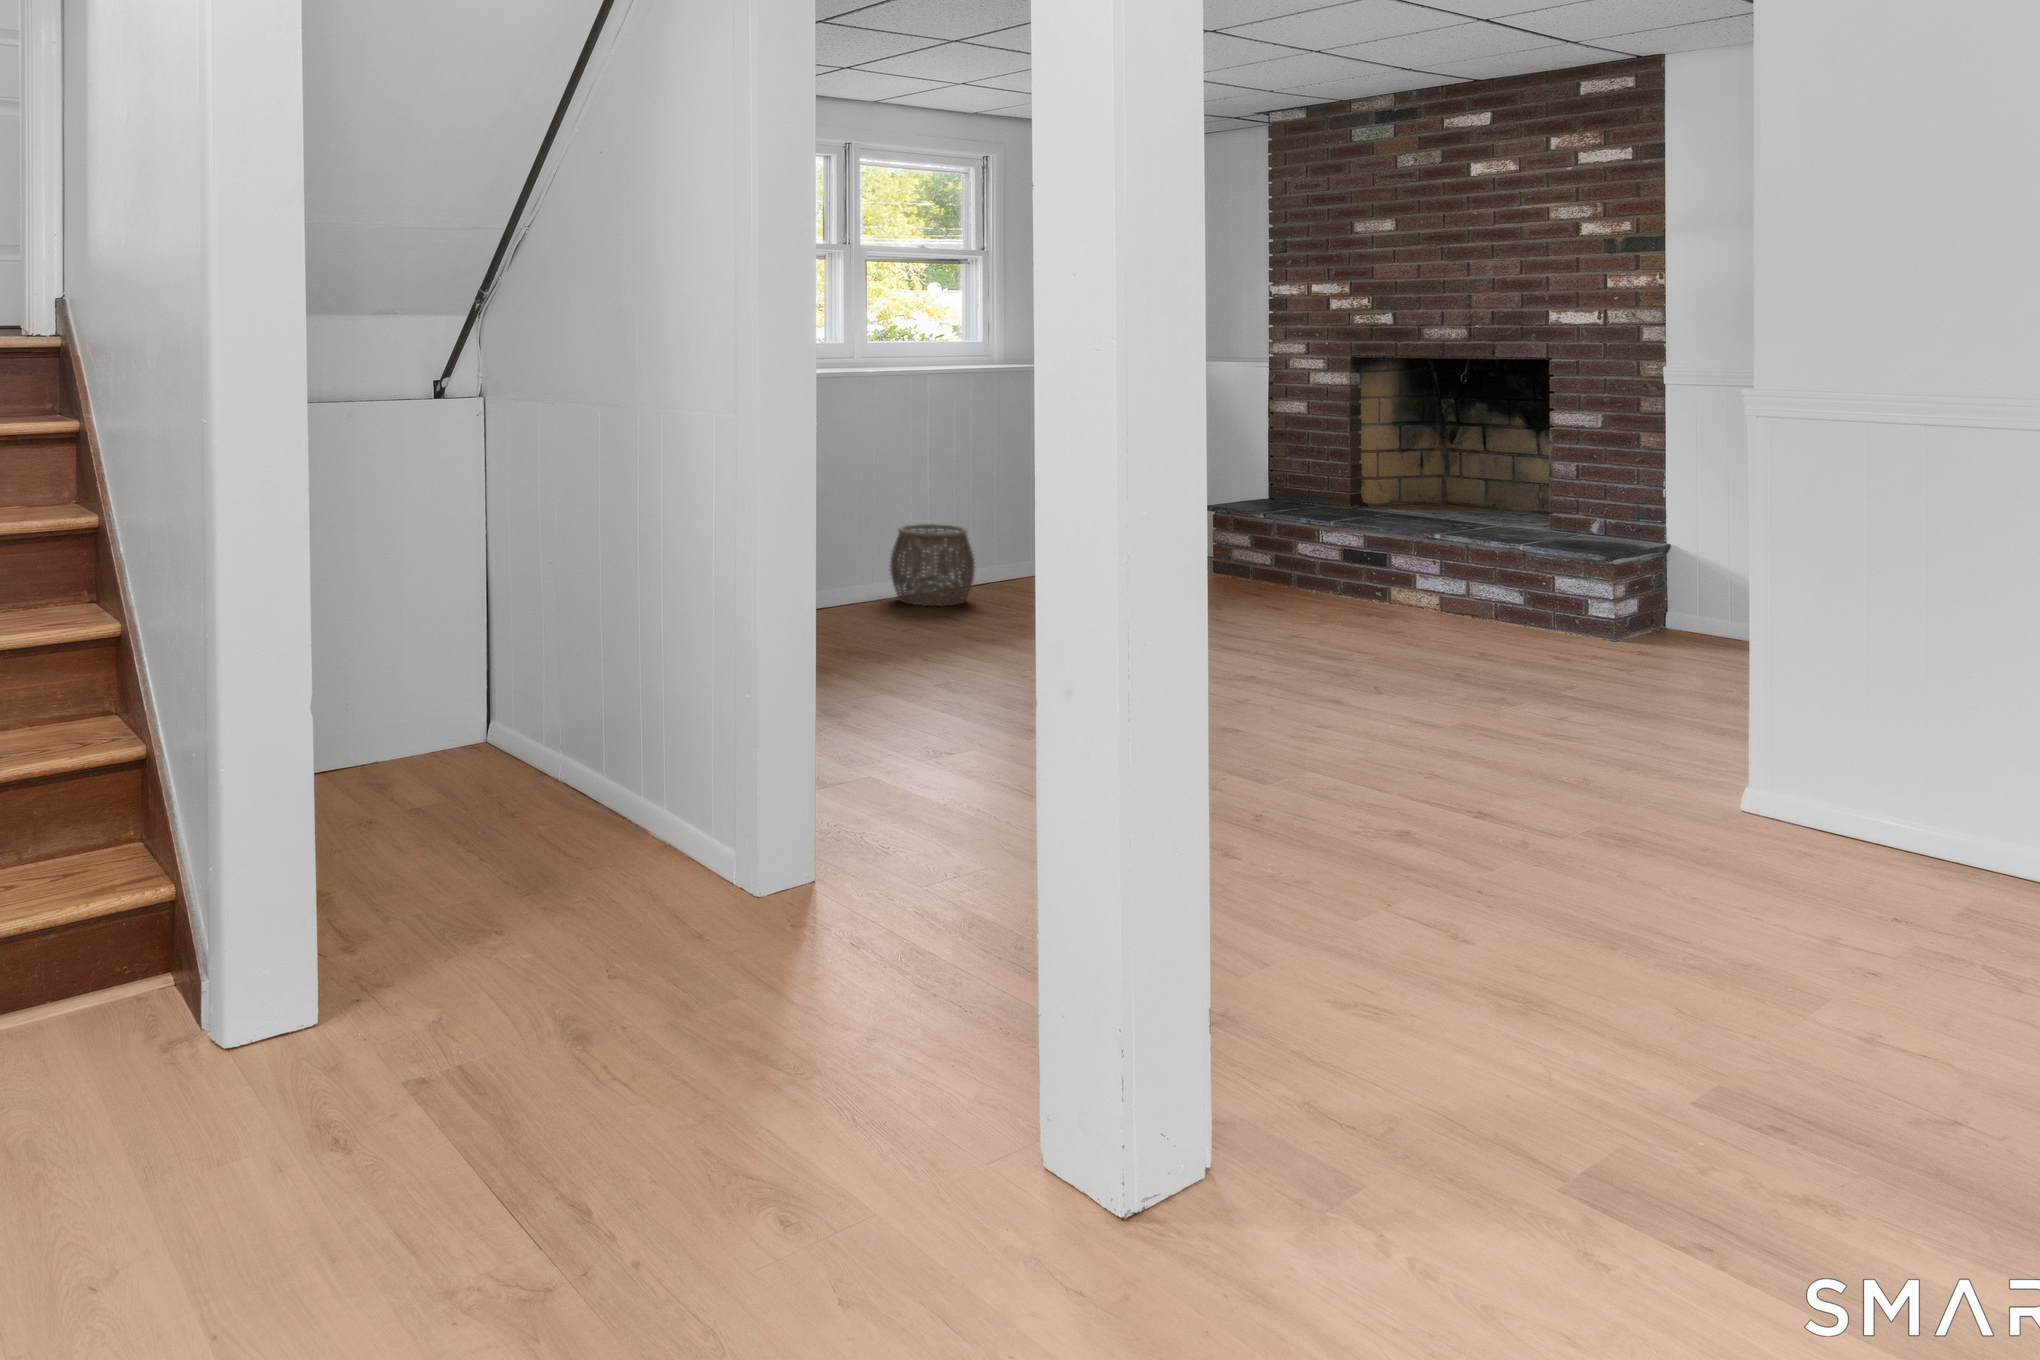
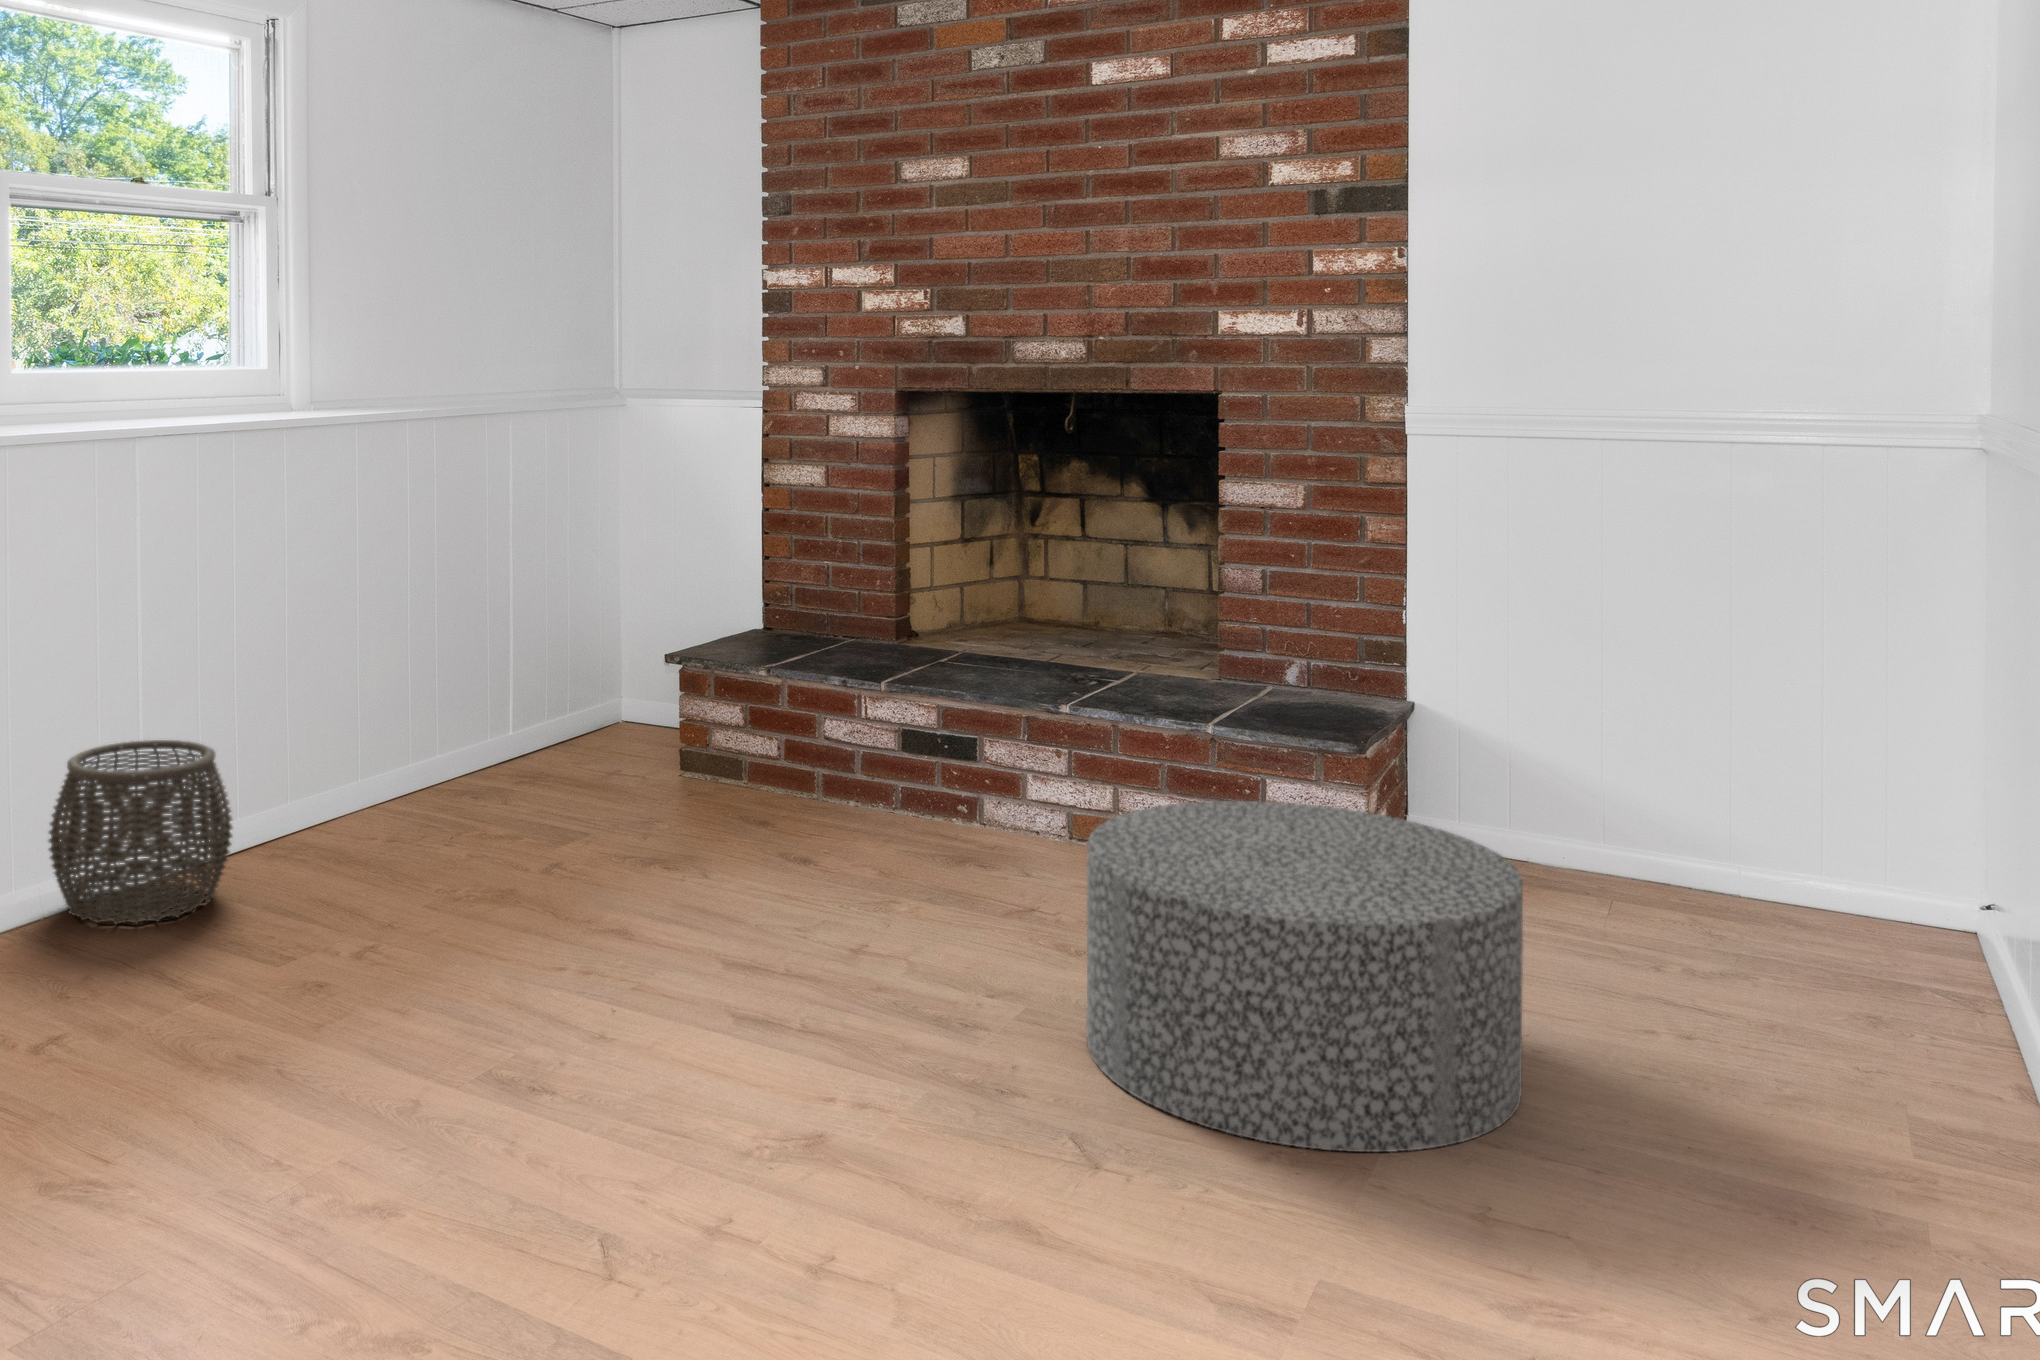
ottoman: none [1408,567,1640,711] -> present [1087,801,1523,1152]

